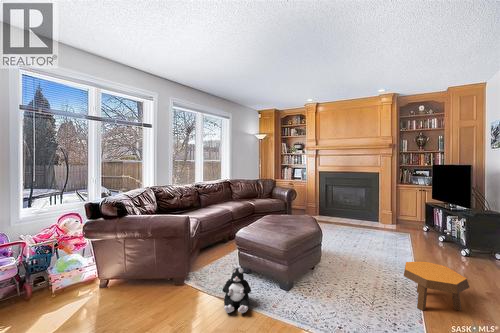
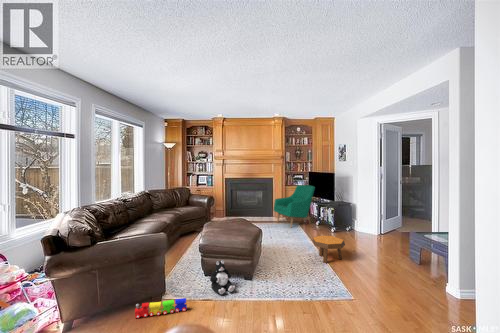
armchair: none [374,183,440,239] -> present [274,185,315,227]
toy train: none [127,296,179,322] -> present [135,298,187,318]

